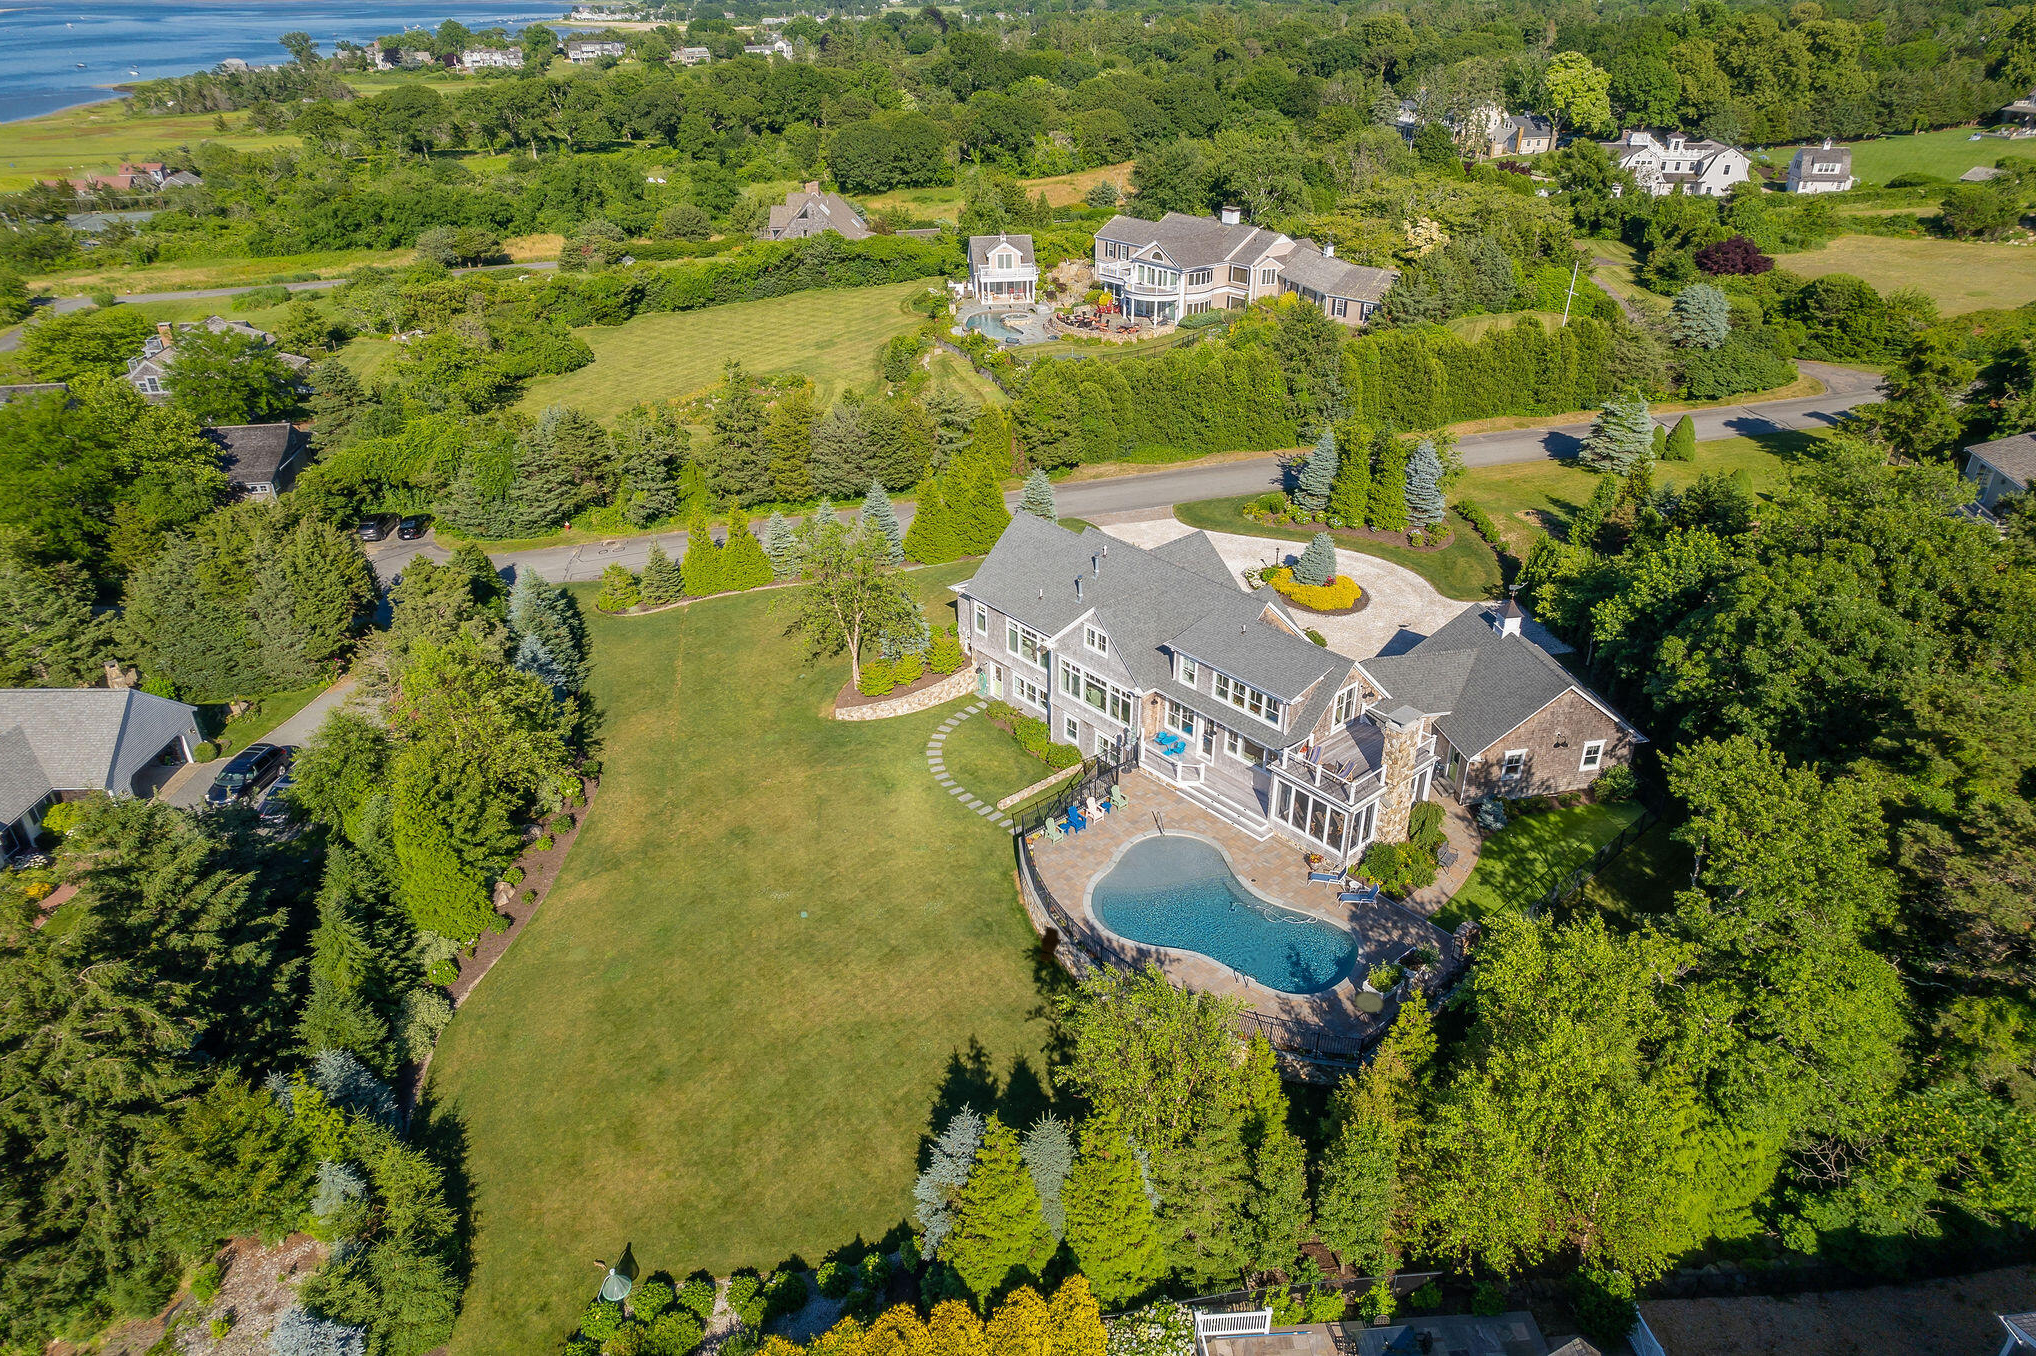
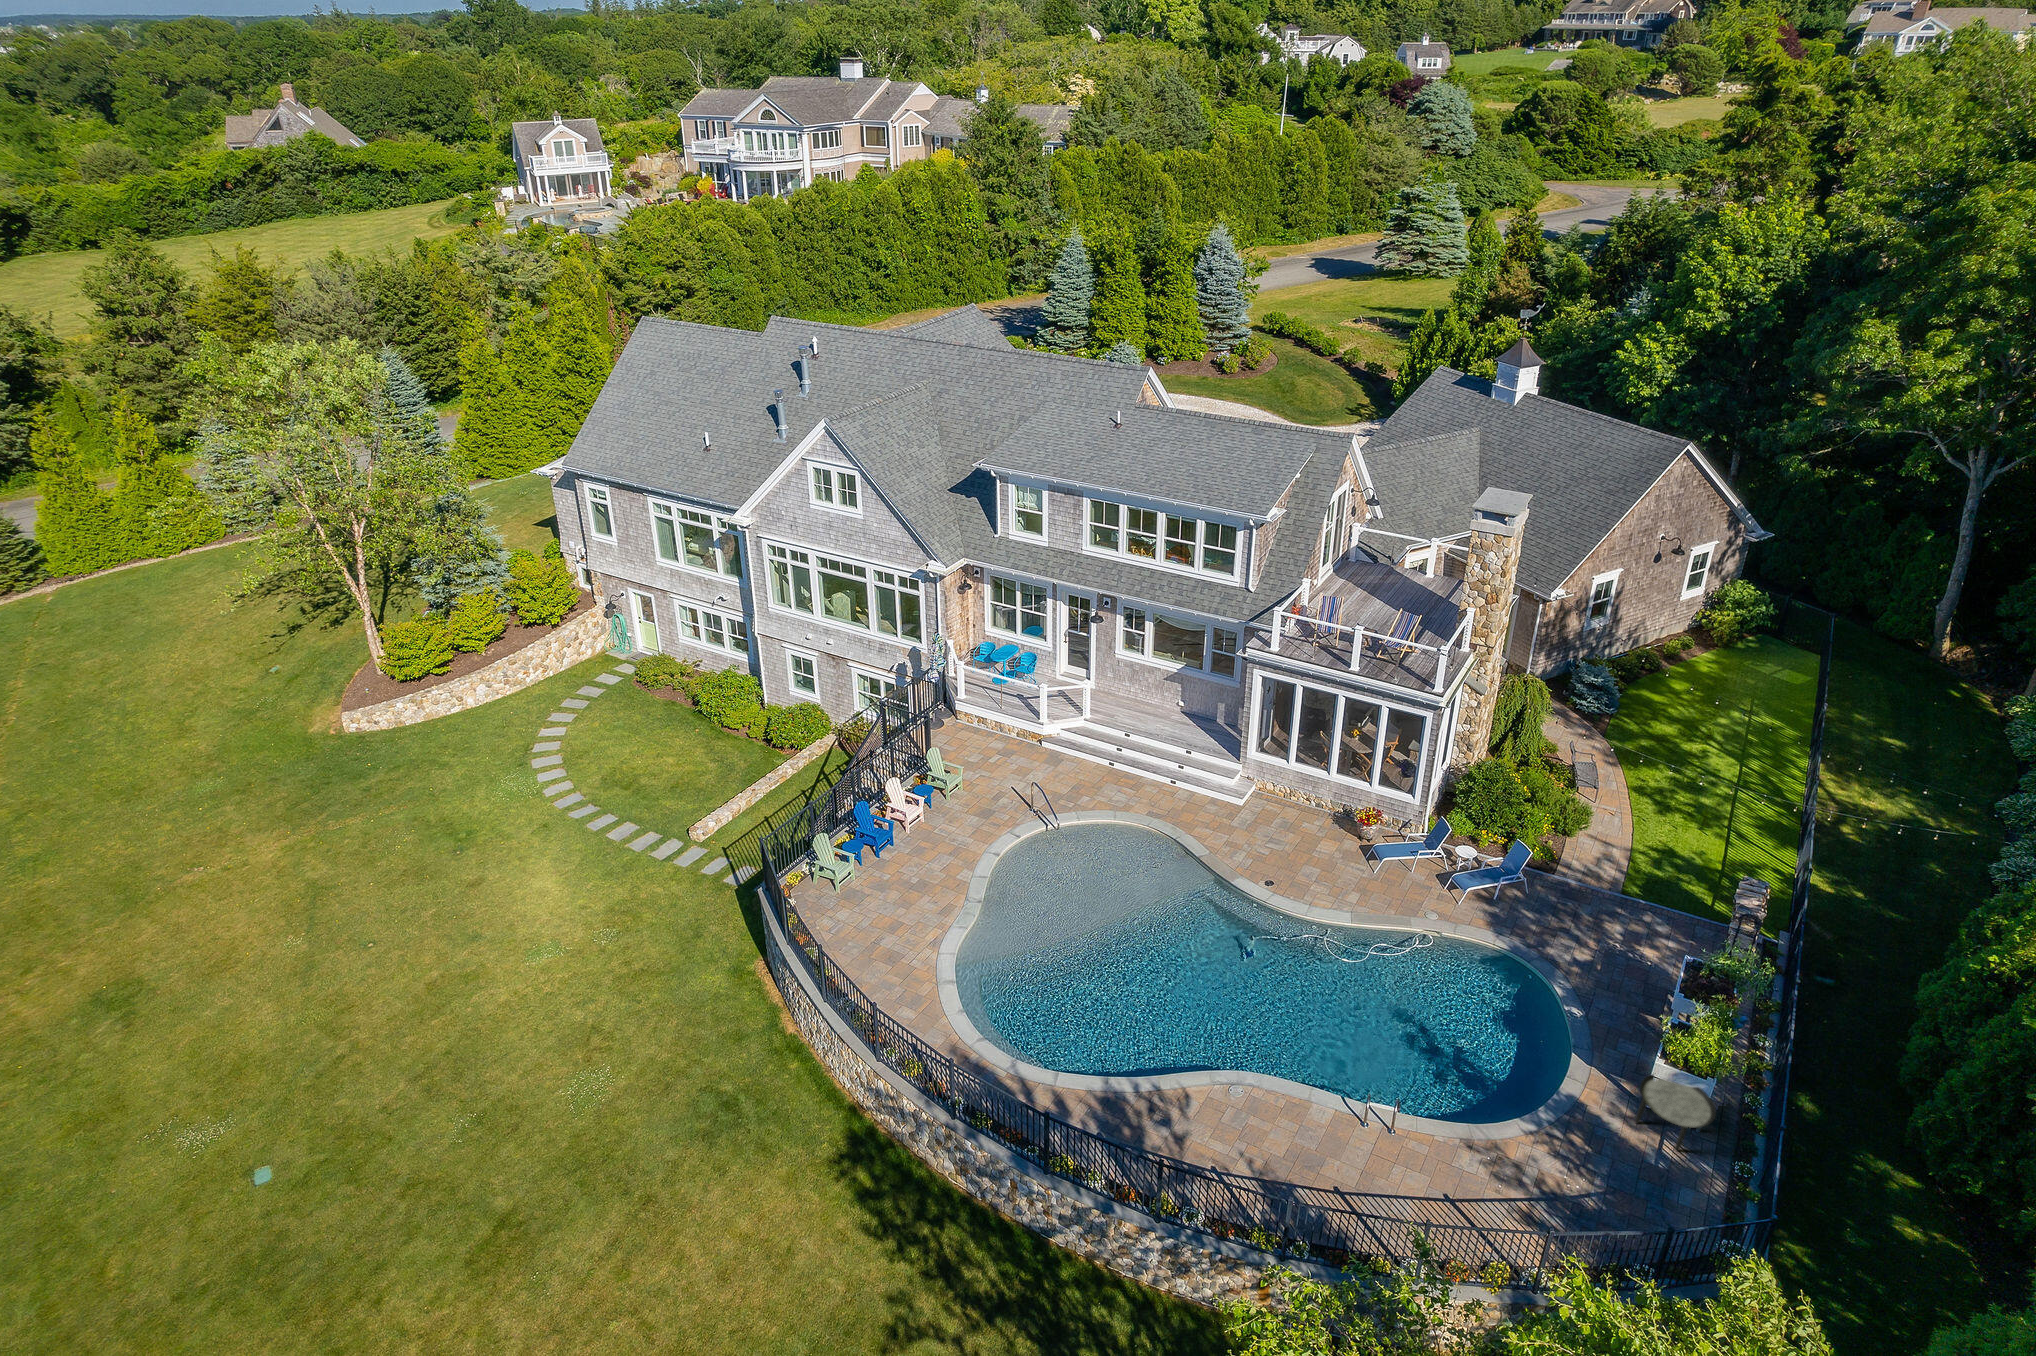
lounge chair: present [1040,927,1060,963] -> none [863,1090,913,1189]

